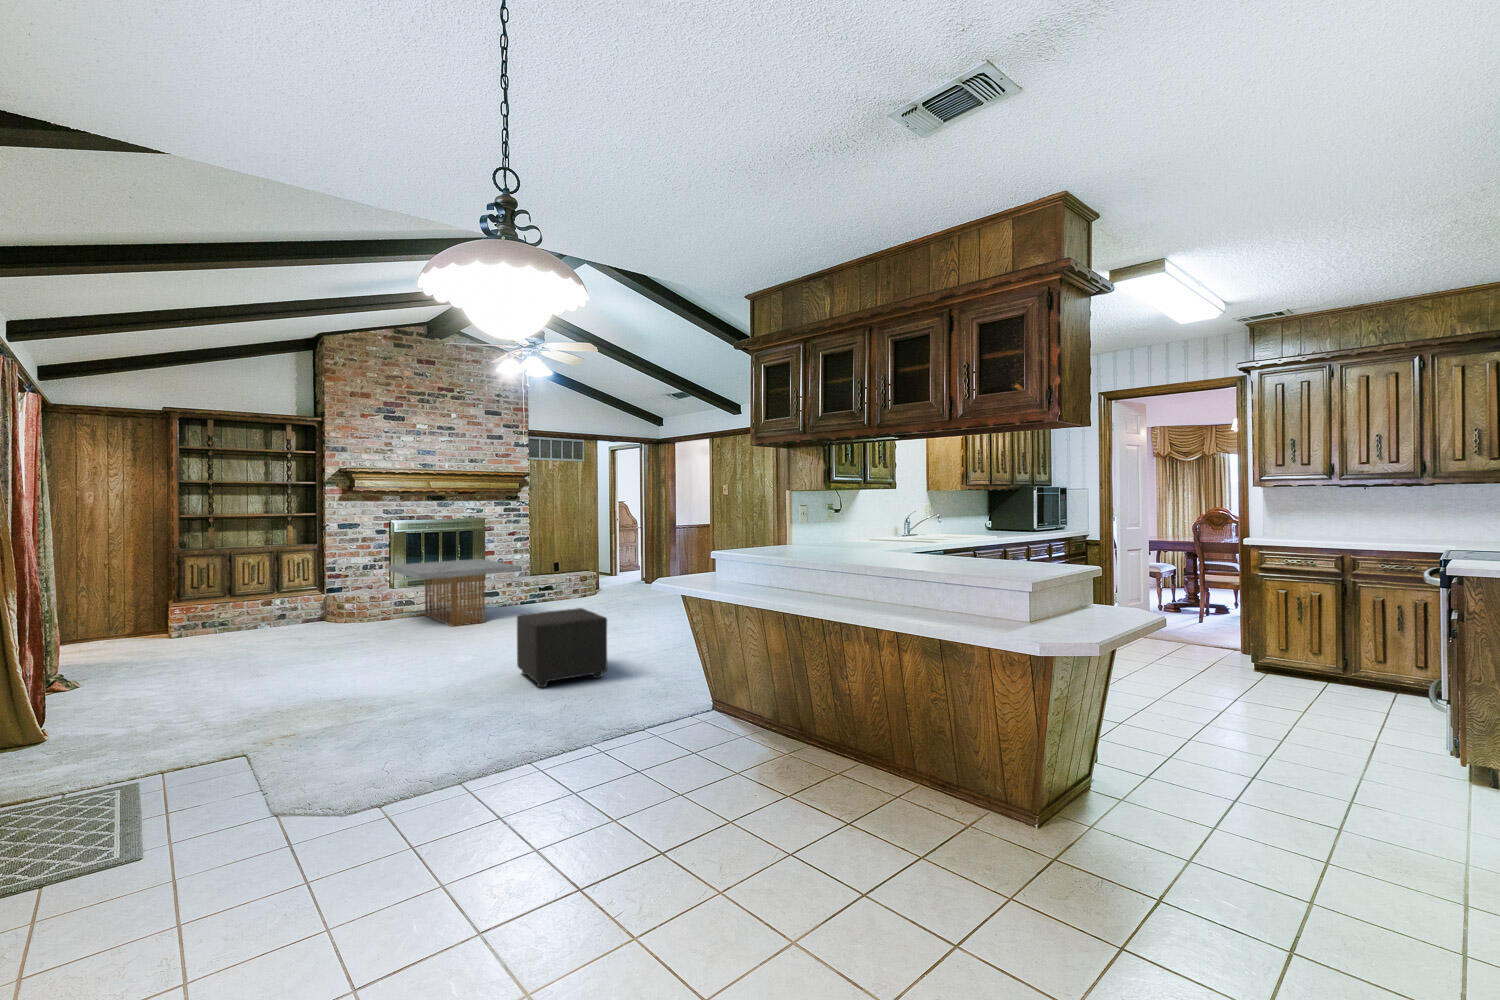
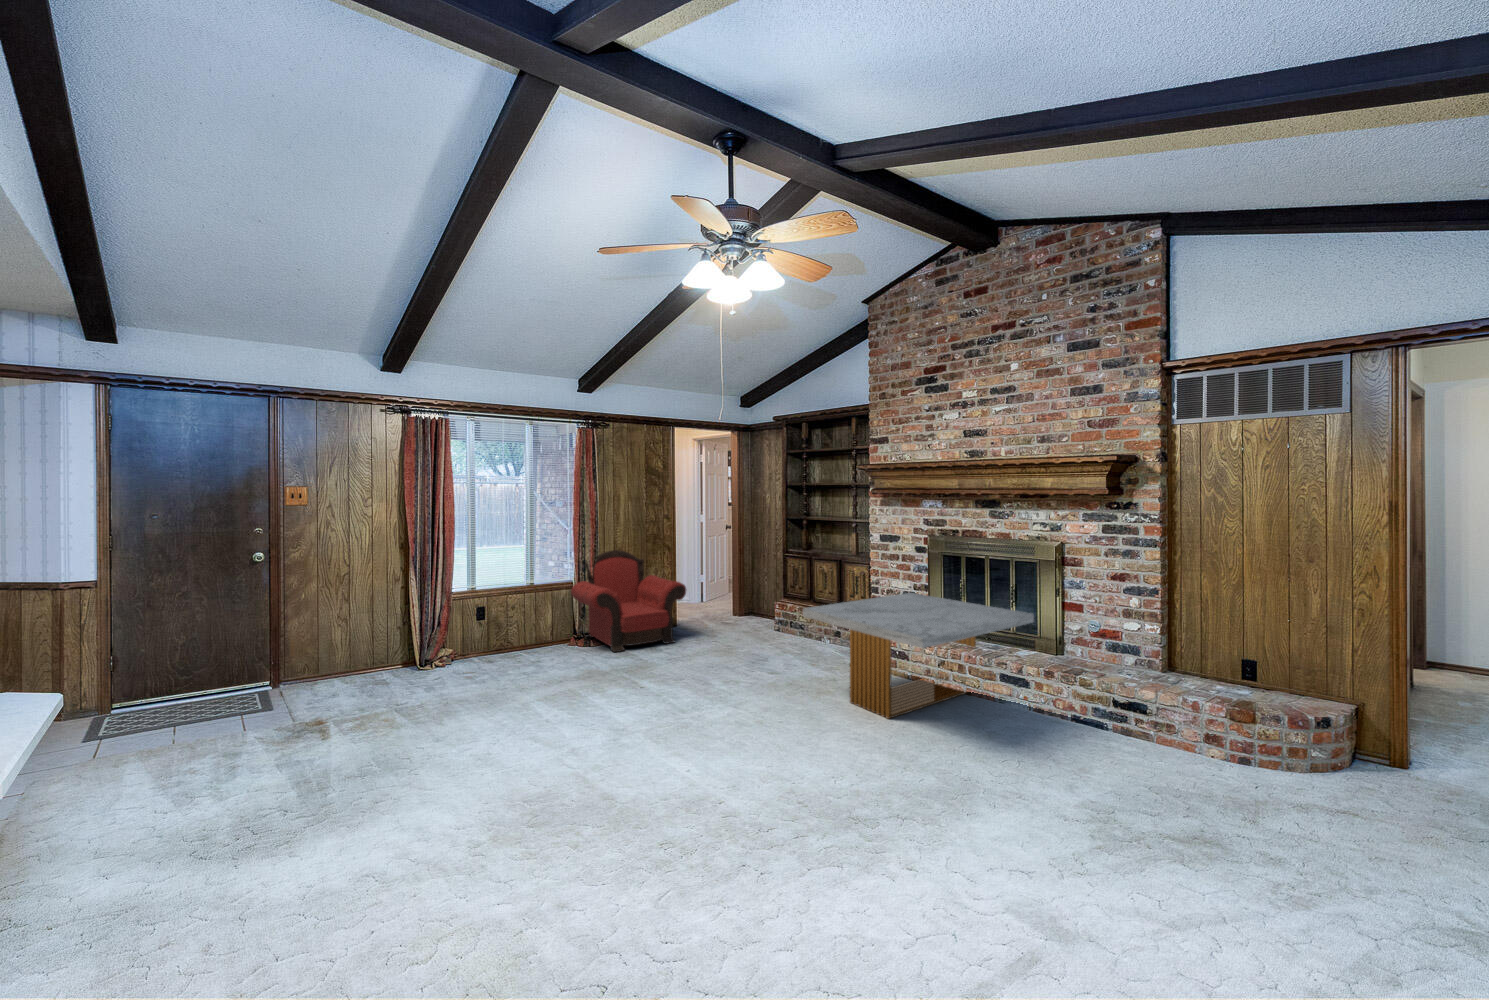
armchair: none [61,572,213,697] -> present [571,550,686,652]
ottoman: present [517,608,607,687] -> none [306,692,470,873]

